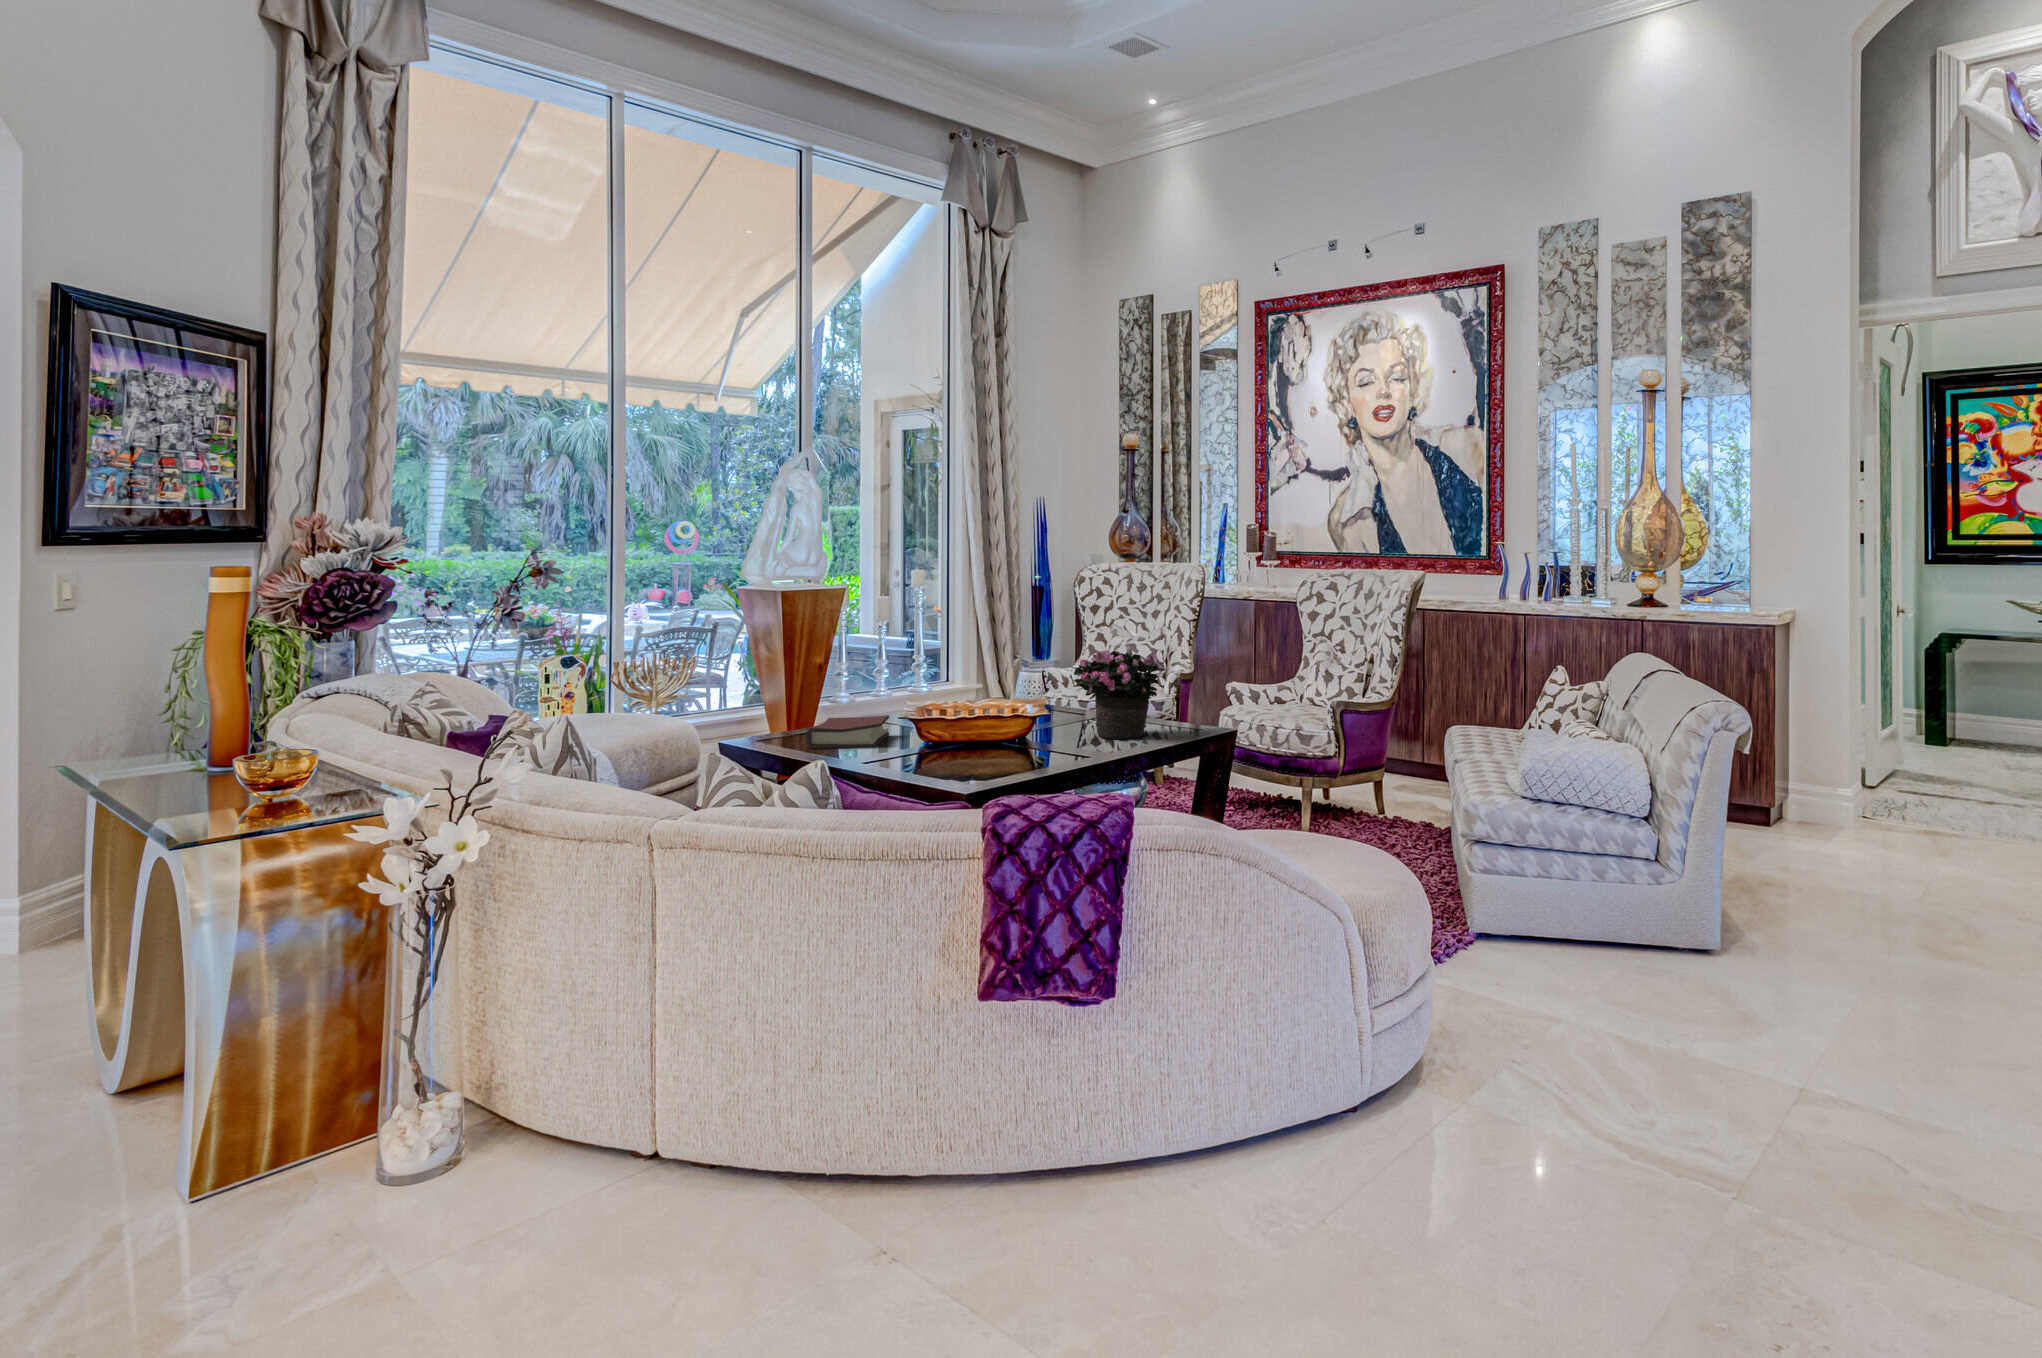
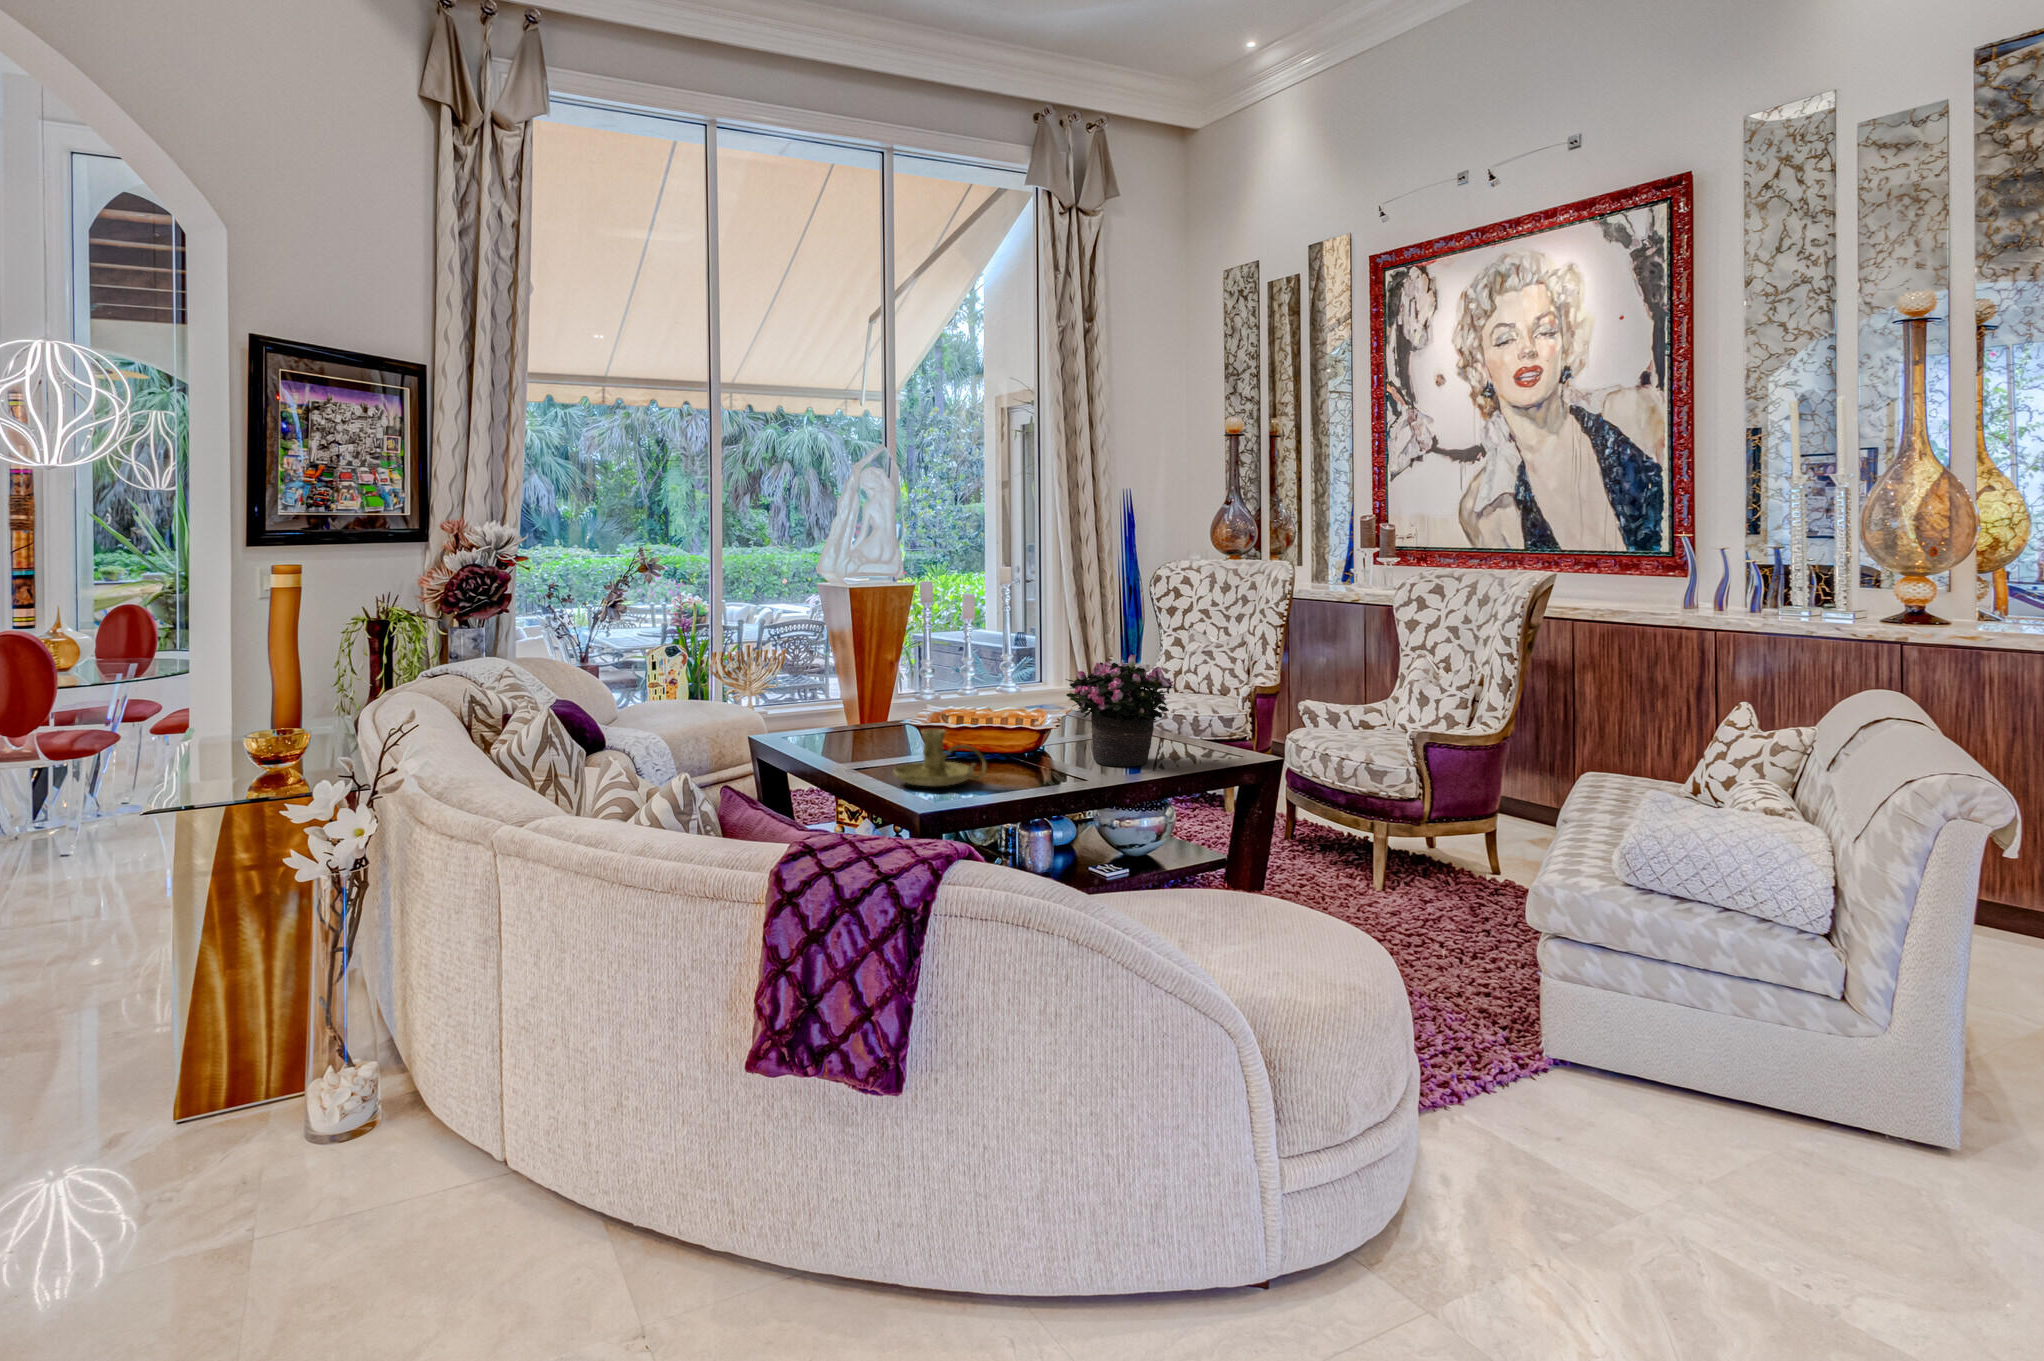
candle holder: none [946,713,1034,763] -> present [893,729,986,786]
hardback book: present [806,715,889,748] -> none [788,720,885,756]

